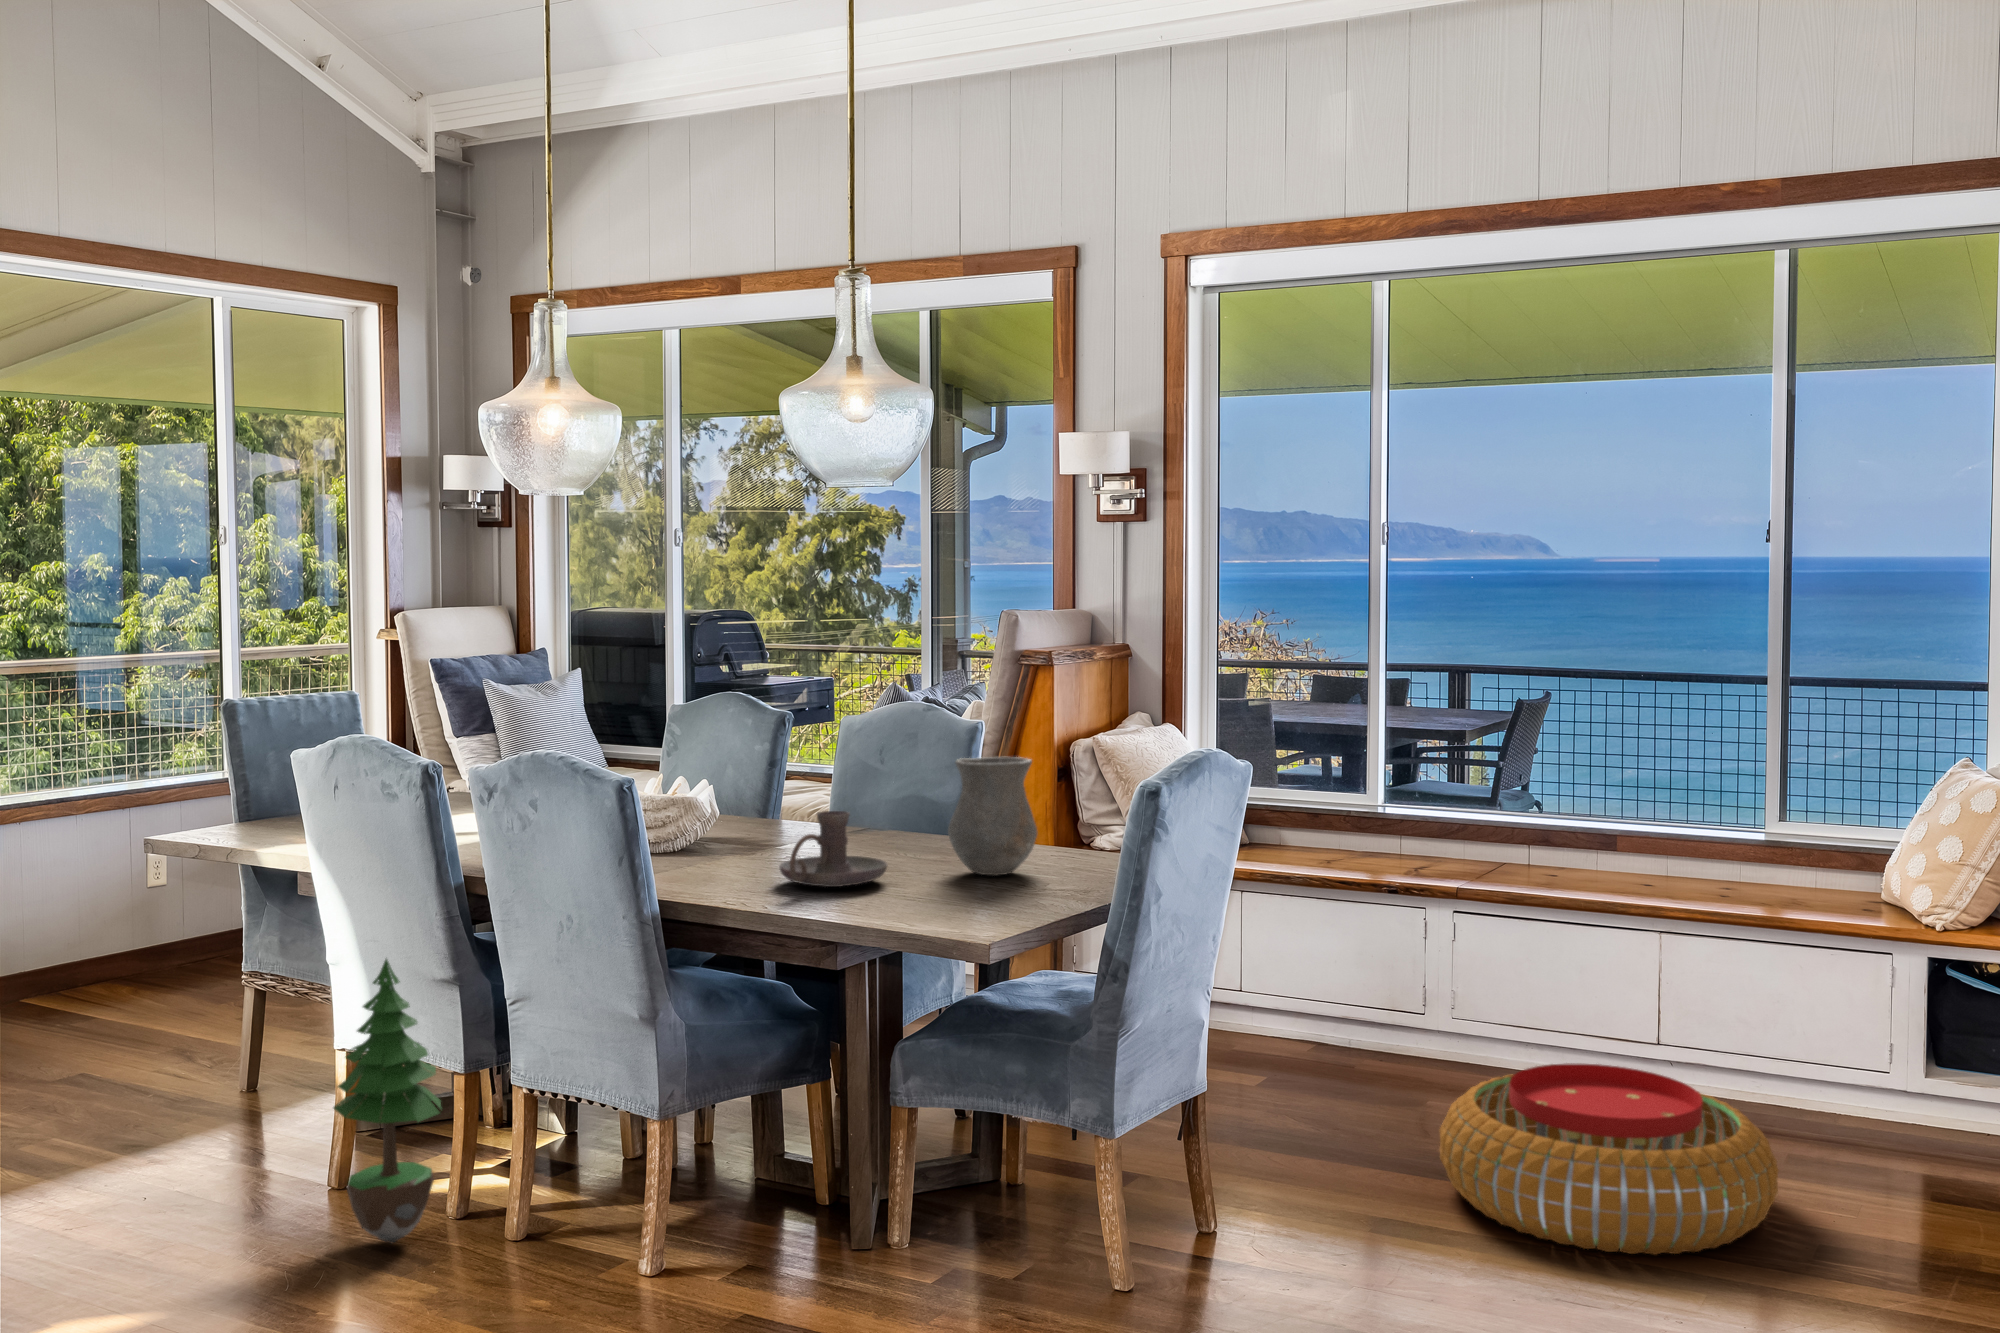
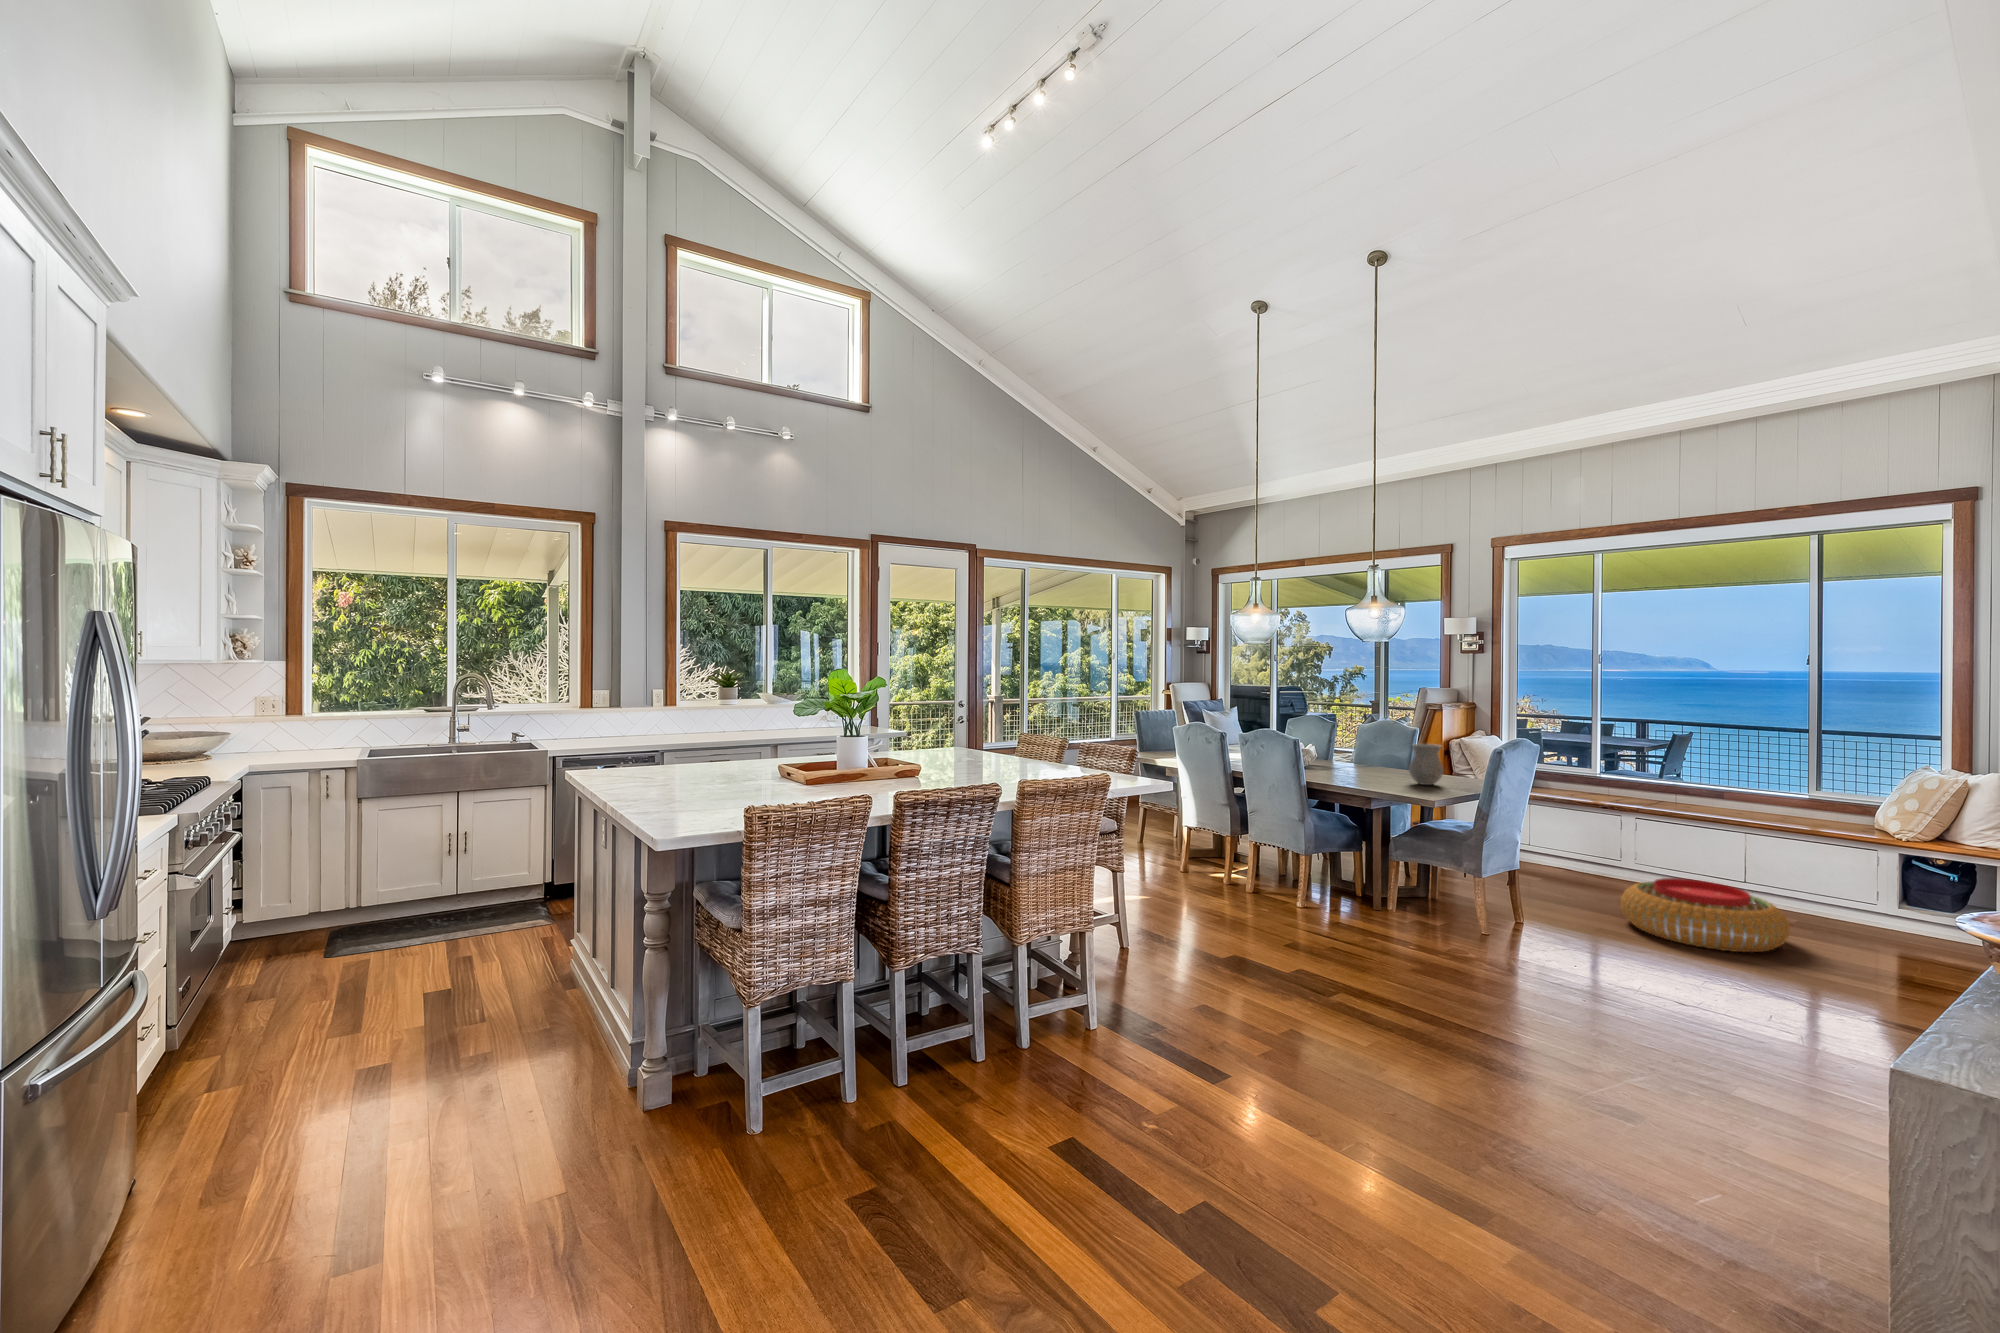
candle holder: present [779,811,887,887] -> none [1347,759,1386,784]
potted tree: present [333,959,441,1243] -> none [1200,796,1233,885]

